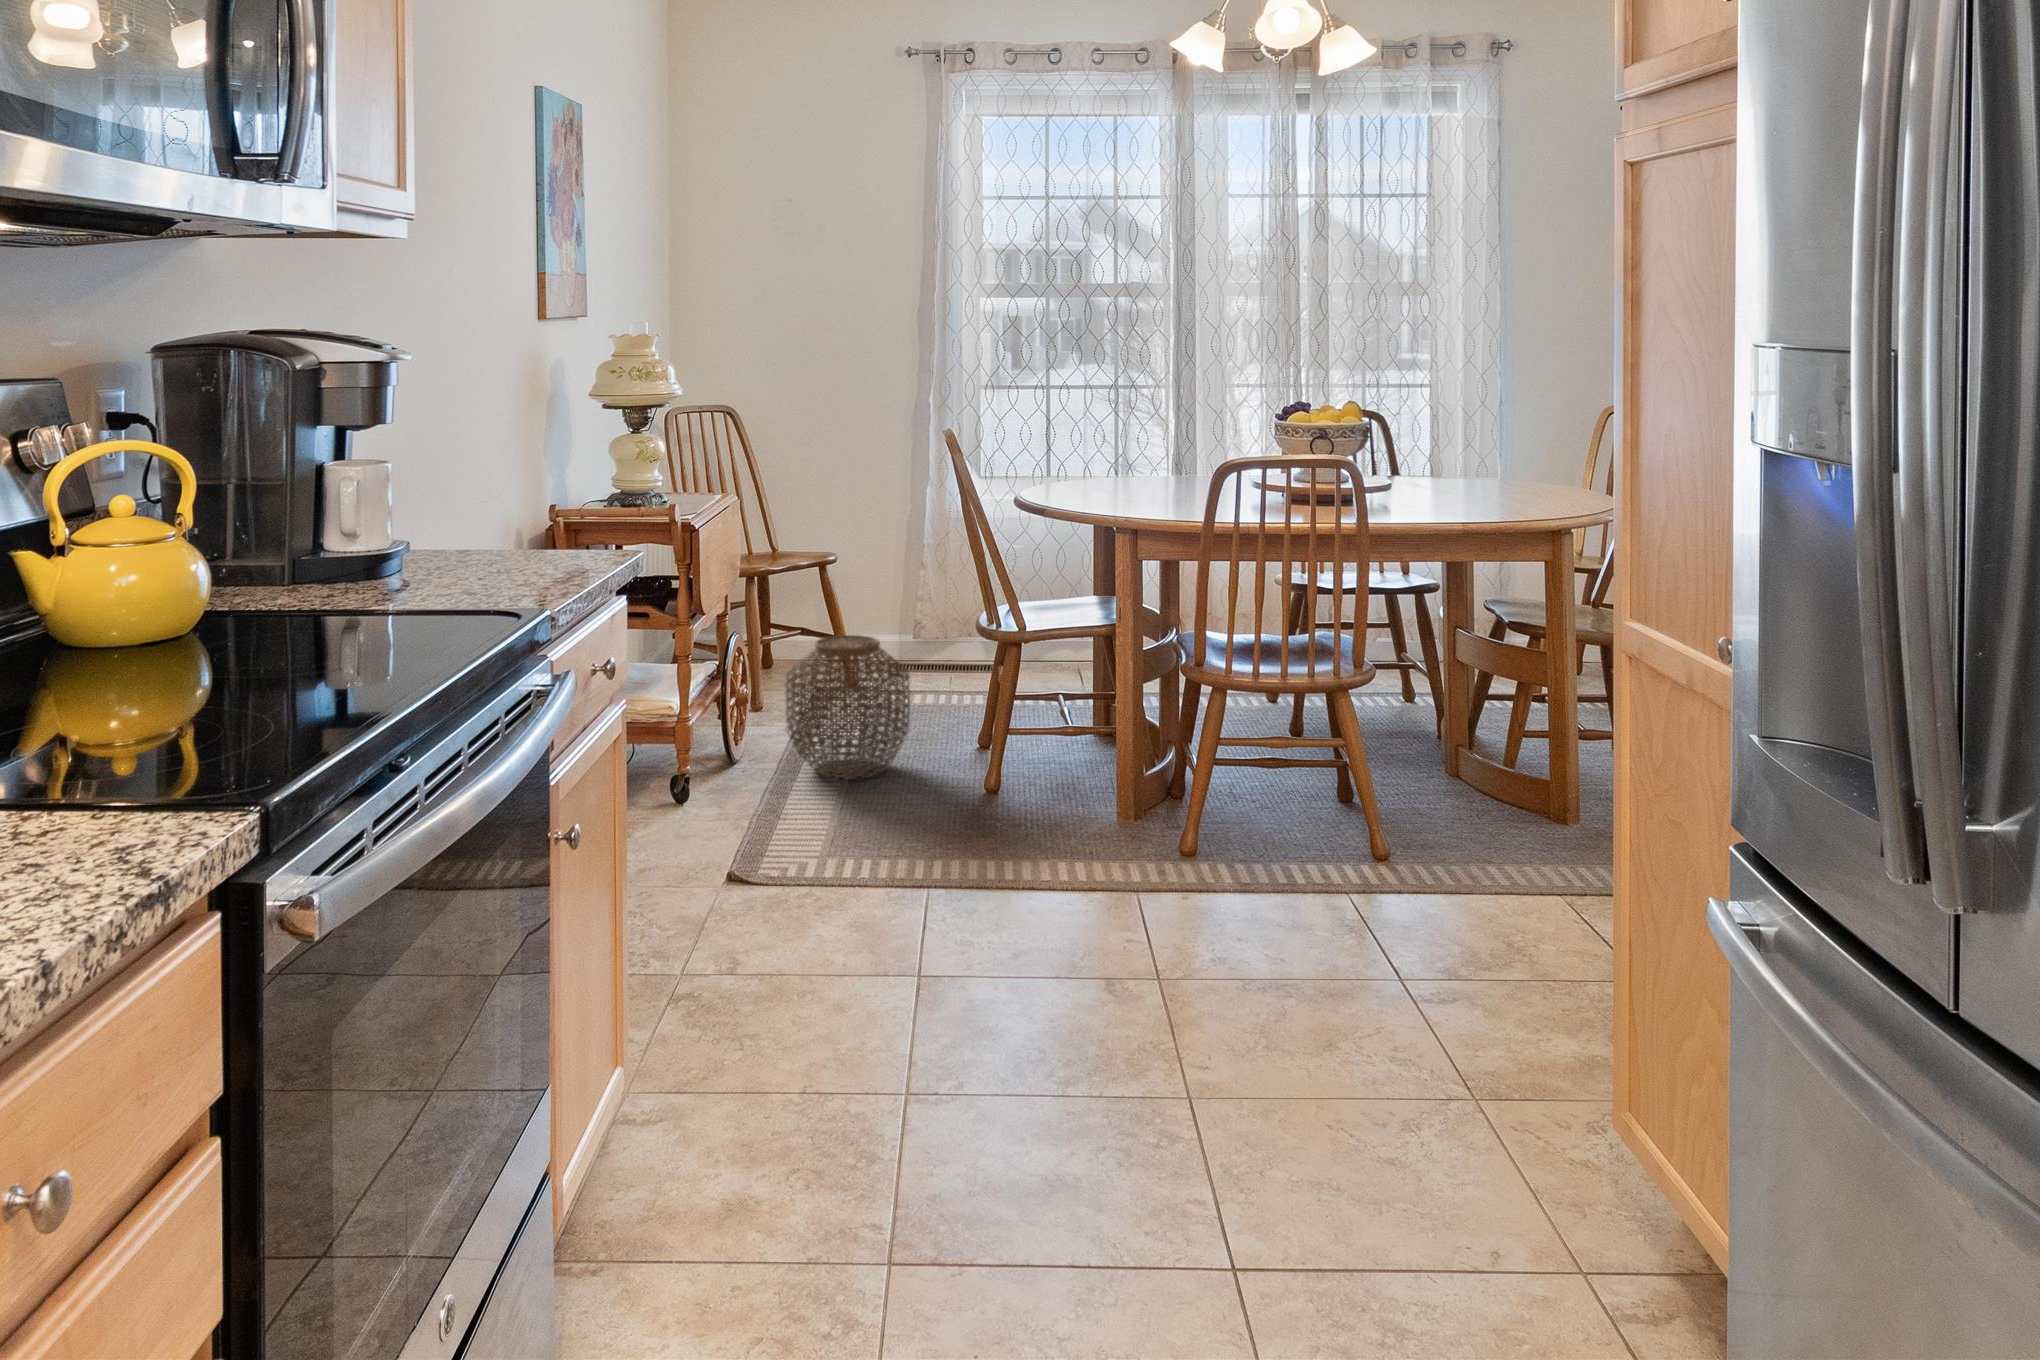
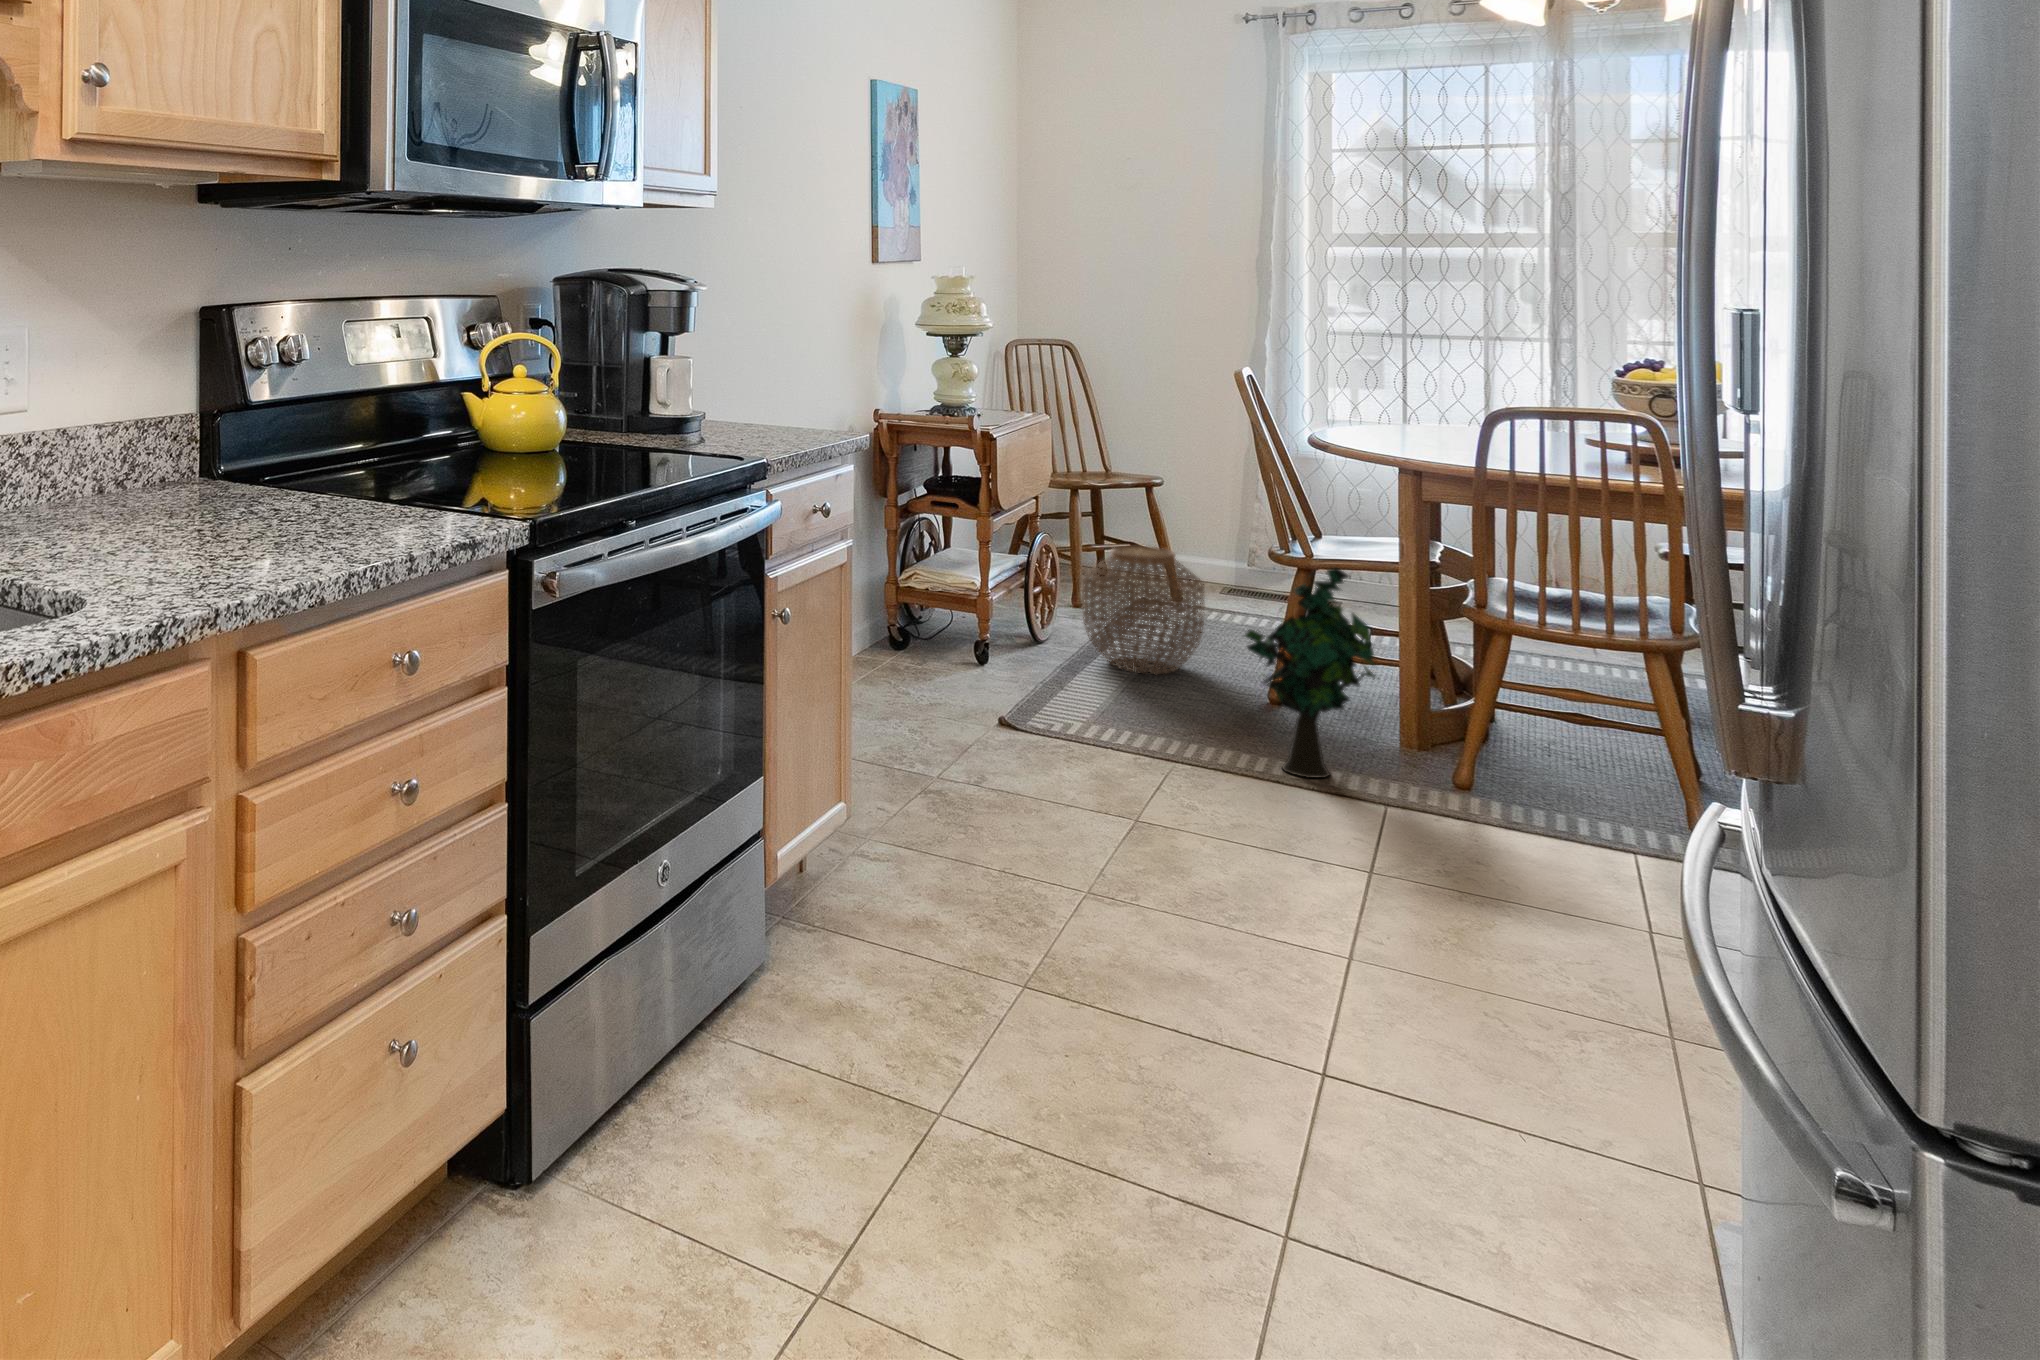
decorative plant: none [986,645,1115,878] -> present [1245,568,1375,778]

